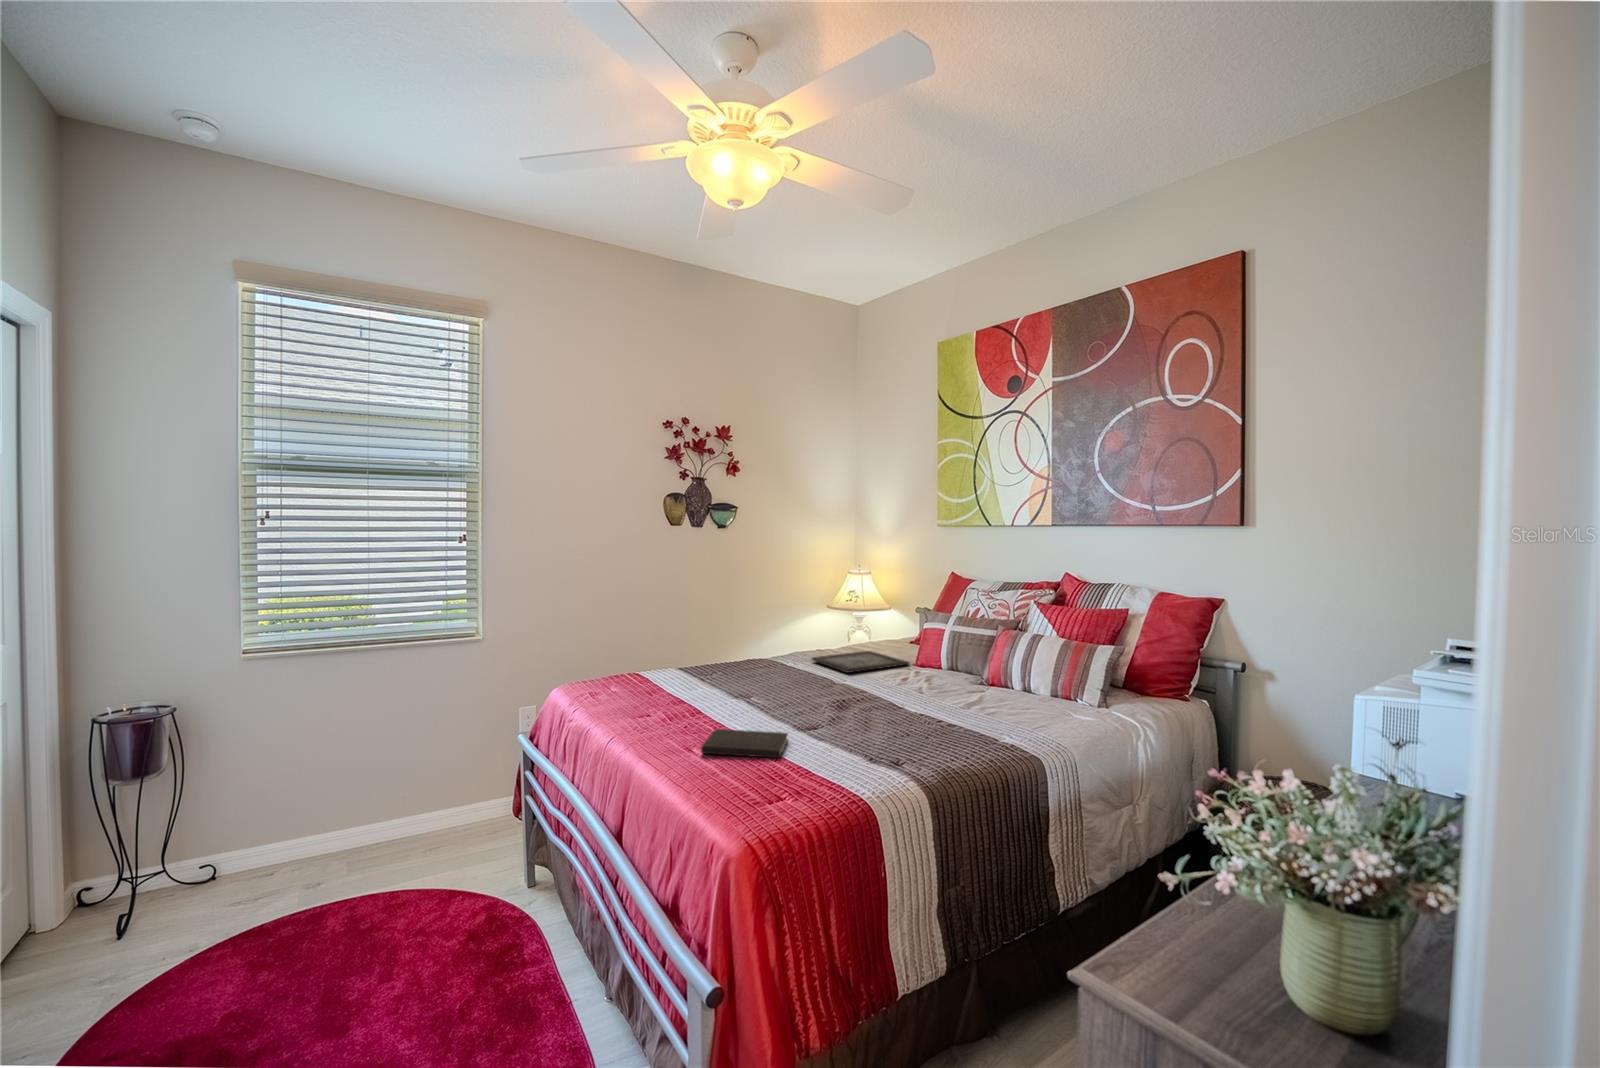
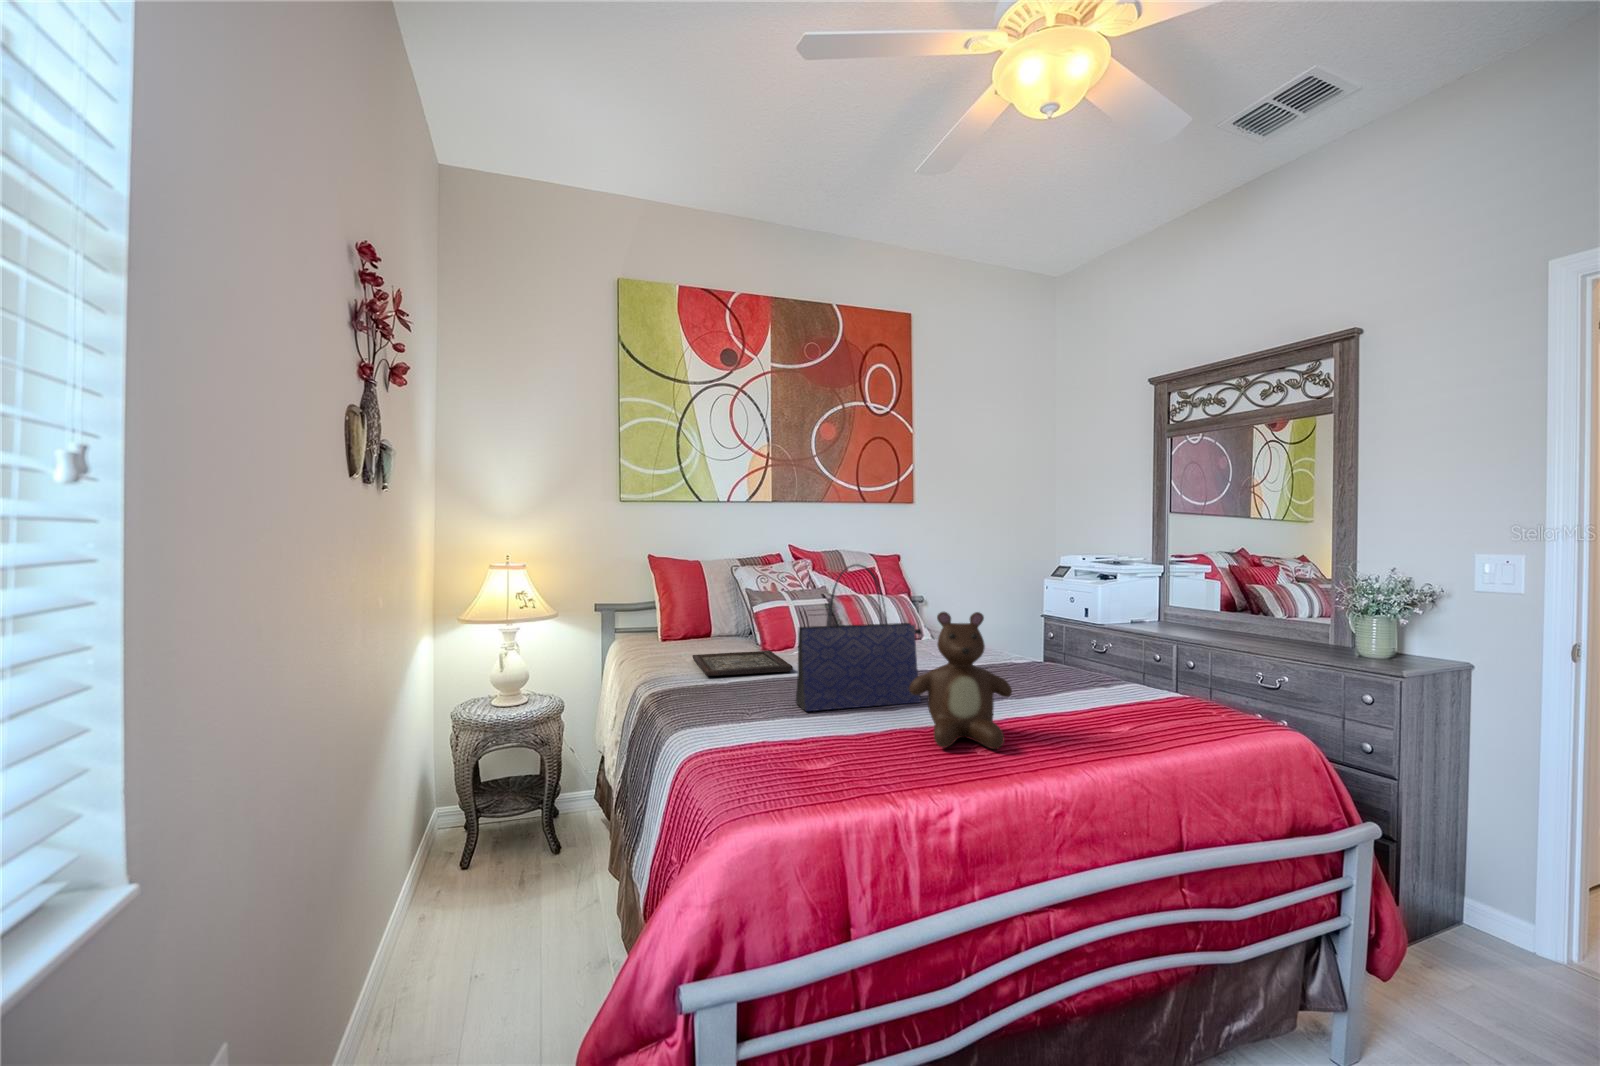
tote bag: none [735,590,800,705] -> present [796,564,922,711]
teddy bear: none [656,627,714,721] -> present [909,612,1012,749]
hardcover book: present [701,729,788,758] -> none [1058,699,1129,736]

